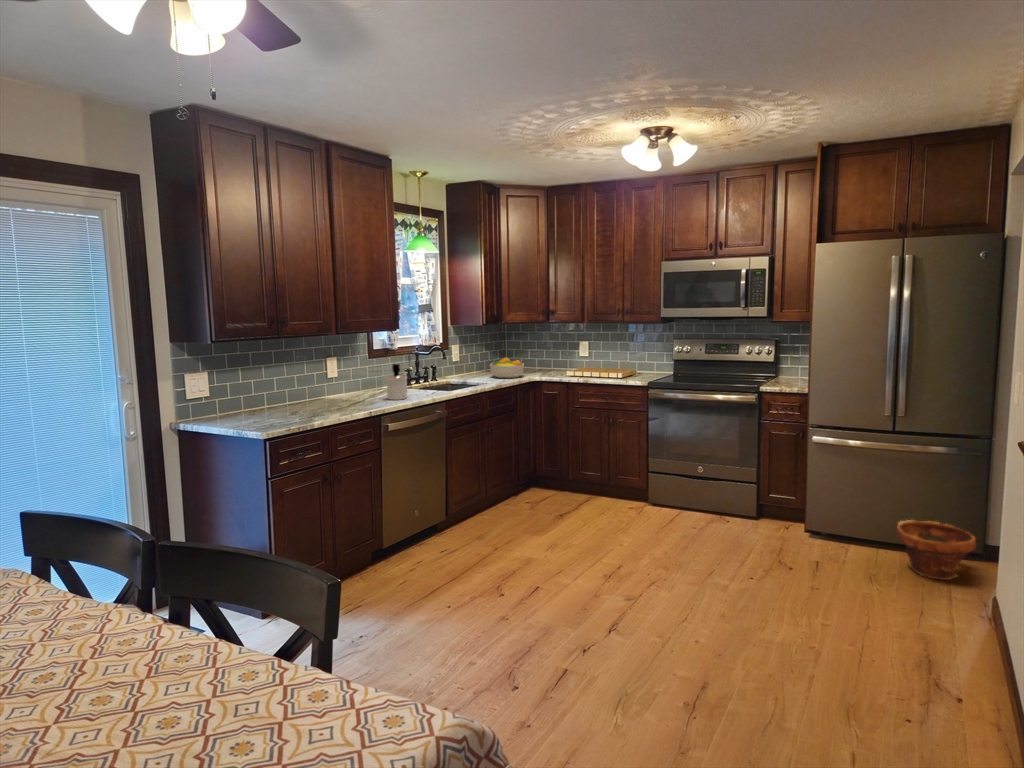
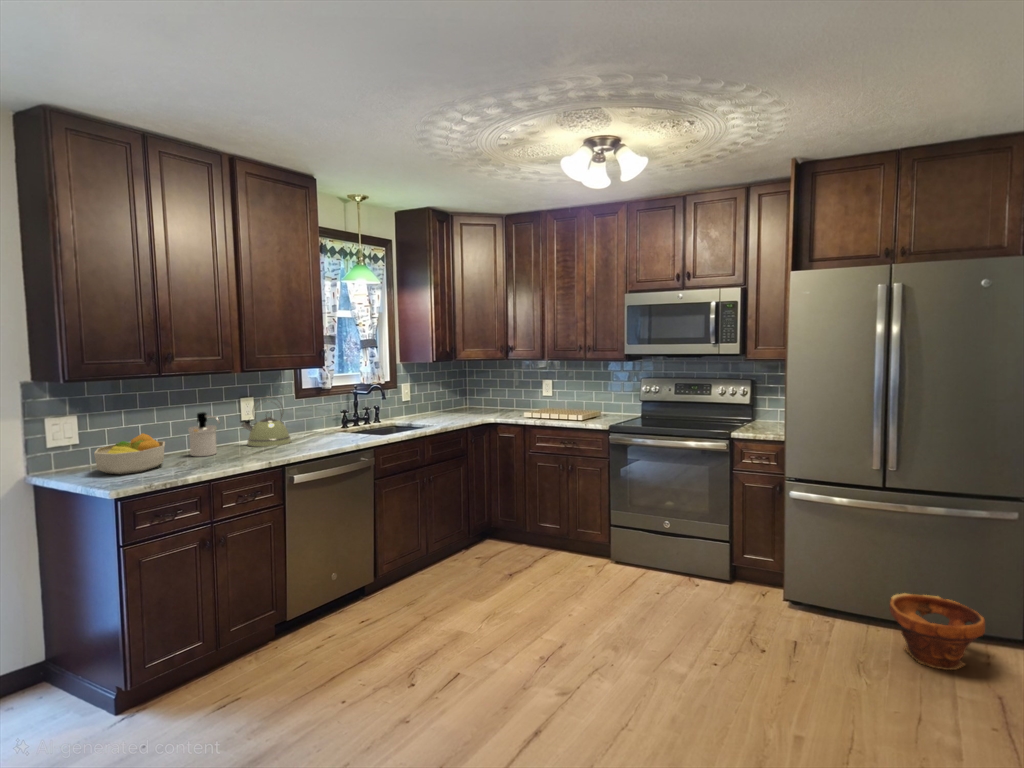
kettle: none [329,356,373,401] -> present [240,397,291,447]
fruit bowl: present [490,357,524,378] -> present [94,433,165,474]
soap dispenser: present [386,364,414,400] -> present [188,412,220,456]

